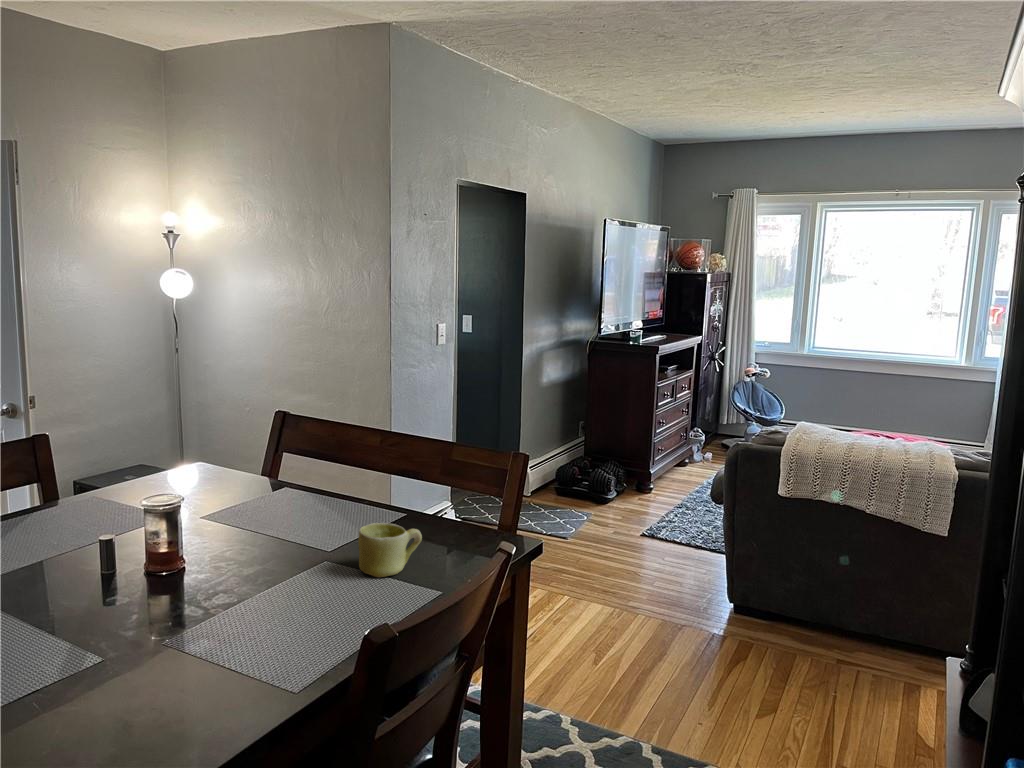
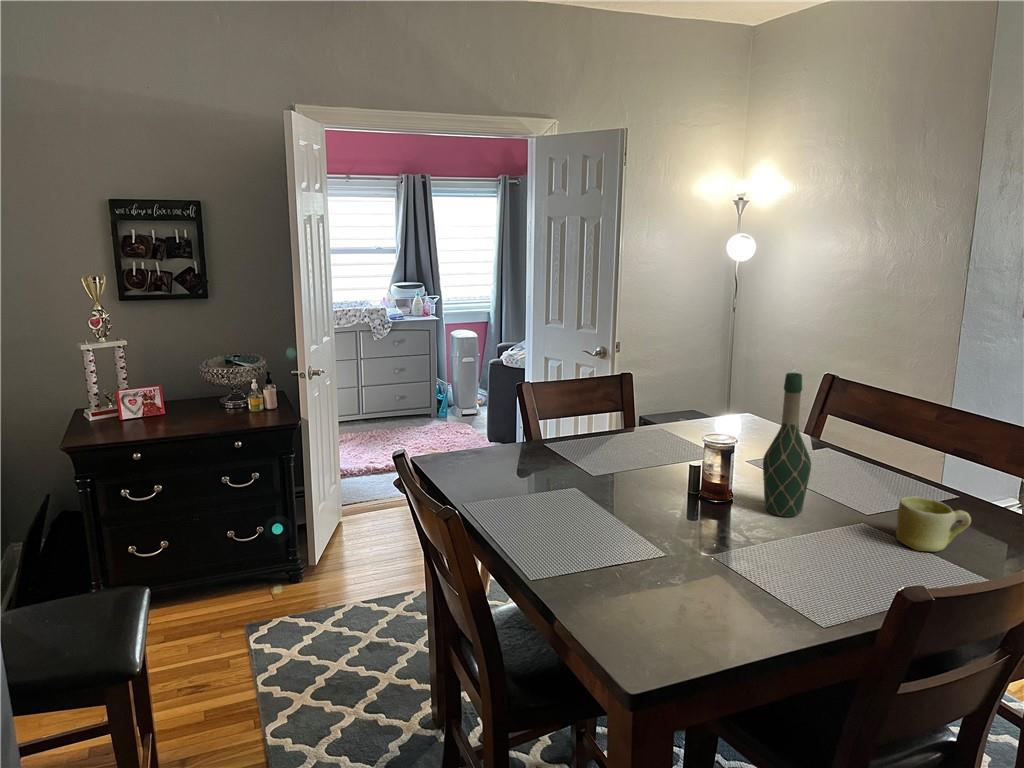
wine bottle: none [216,413,269,574] -> present [763,373,811,516]

